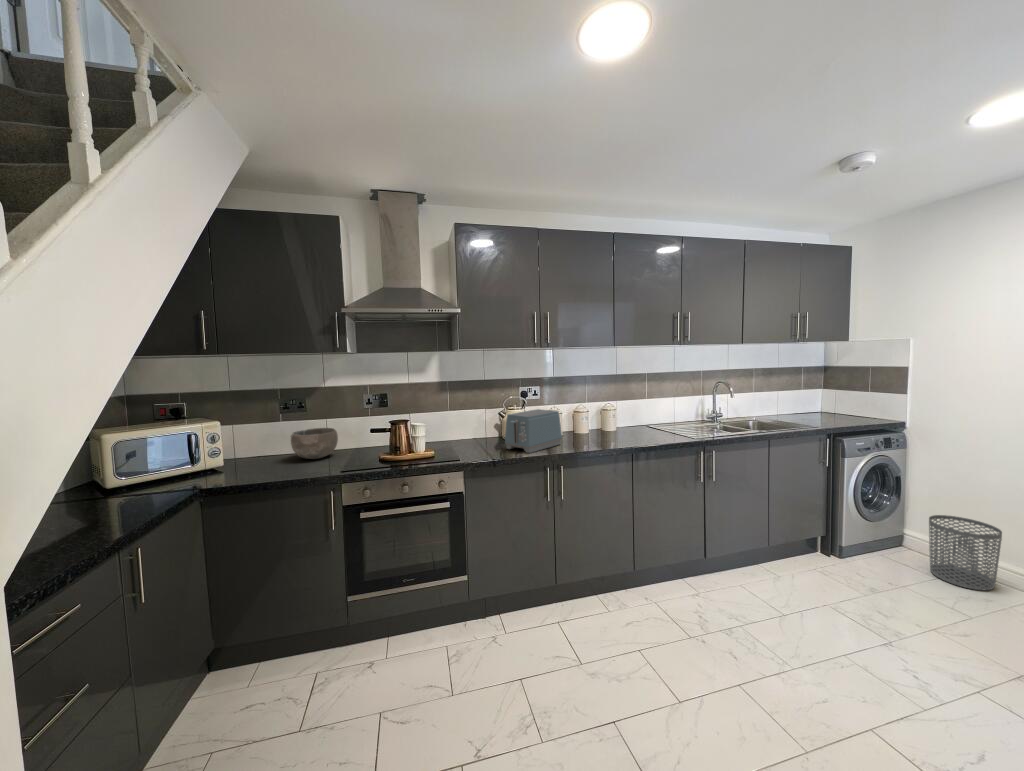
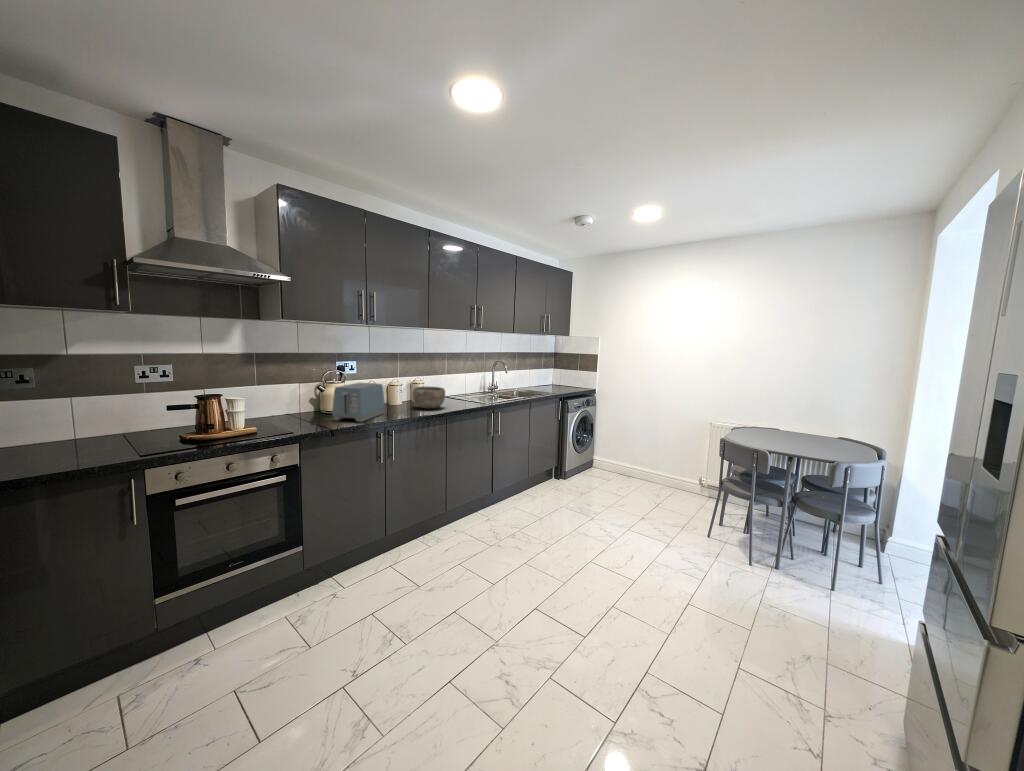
bowl: present [291,428,338,459] -> present [412,386,445,409]
waste bin: present [929,515,1002,590] -> none [606,444,635,484]

